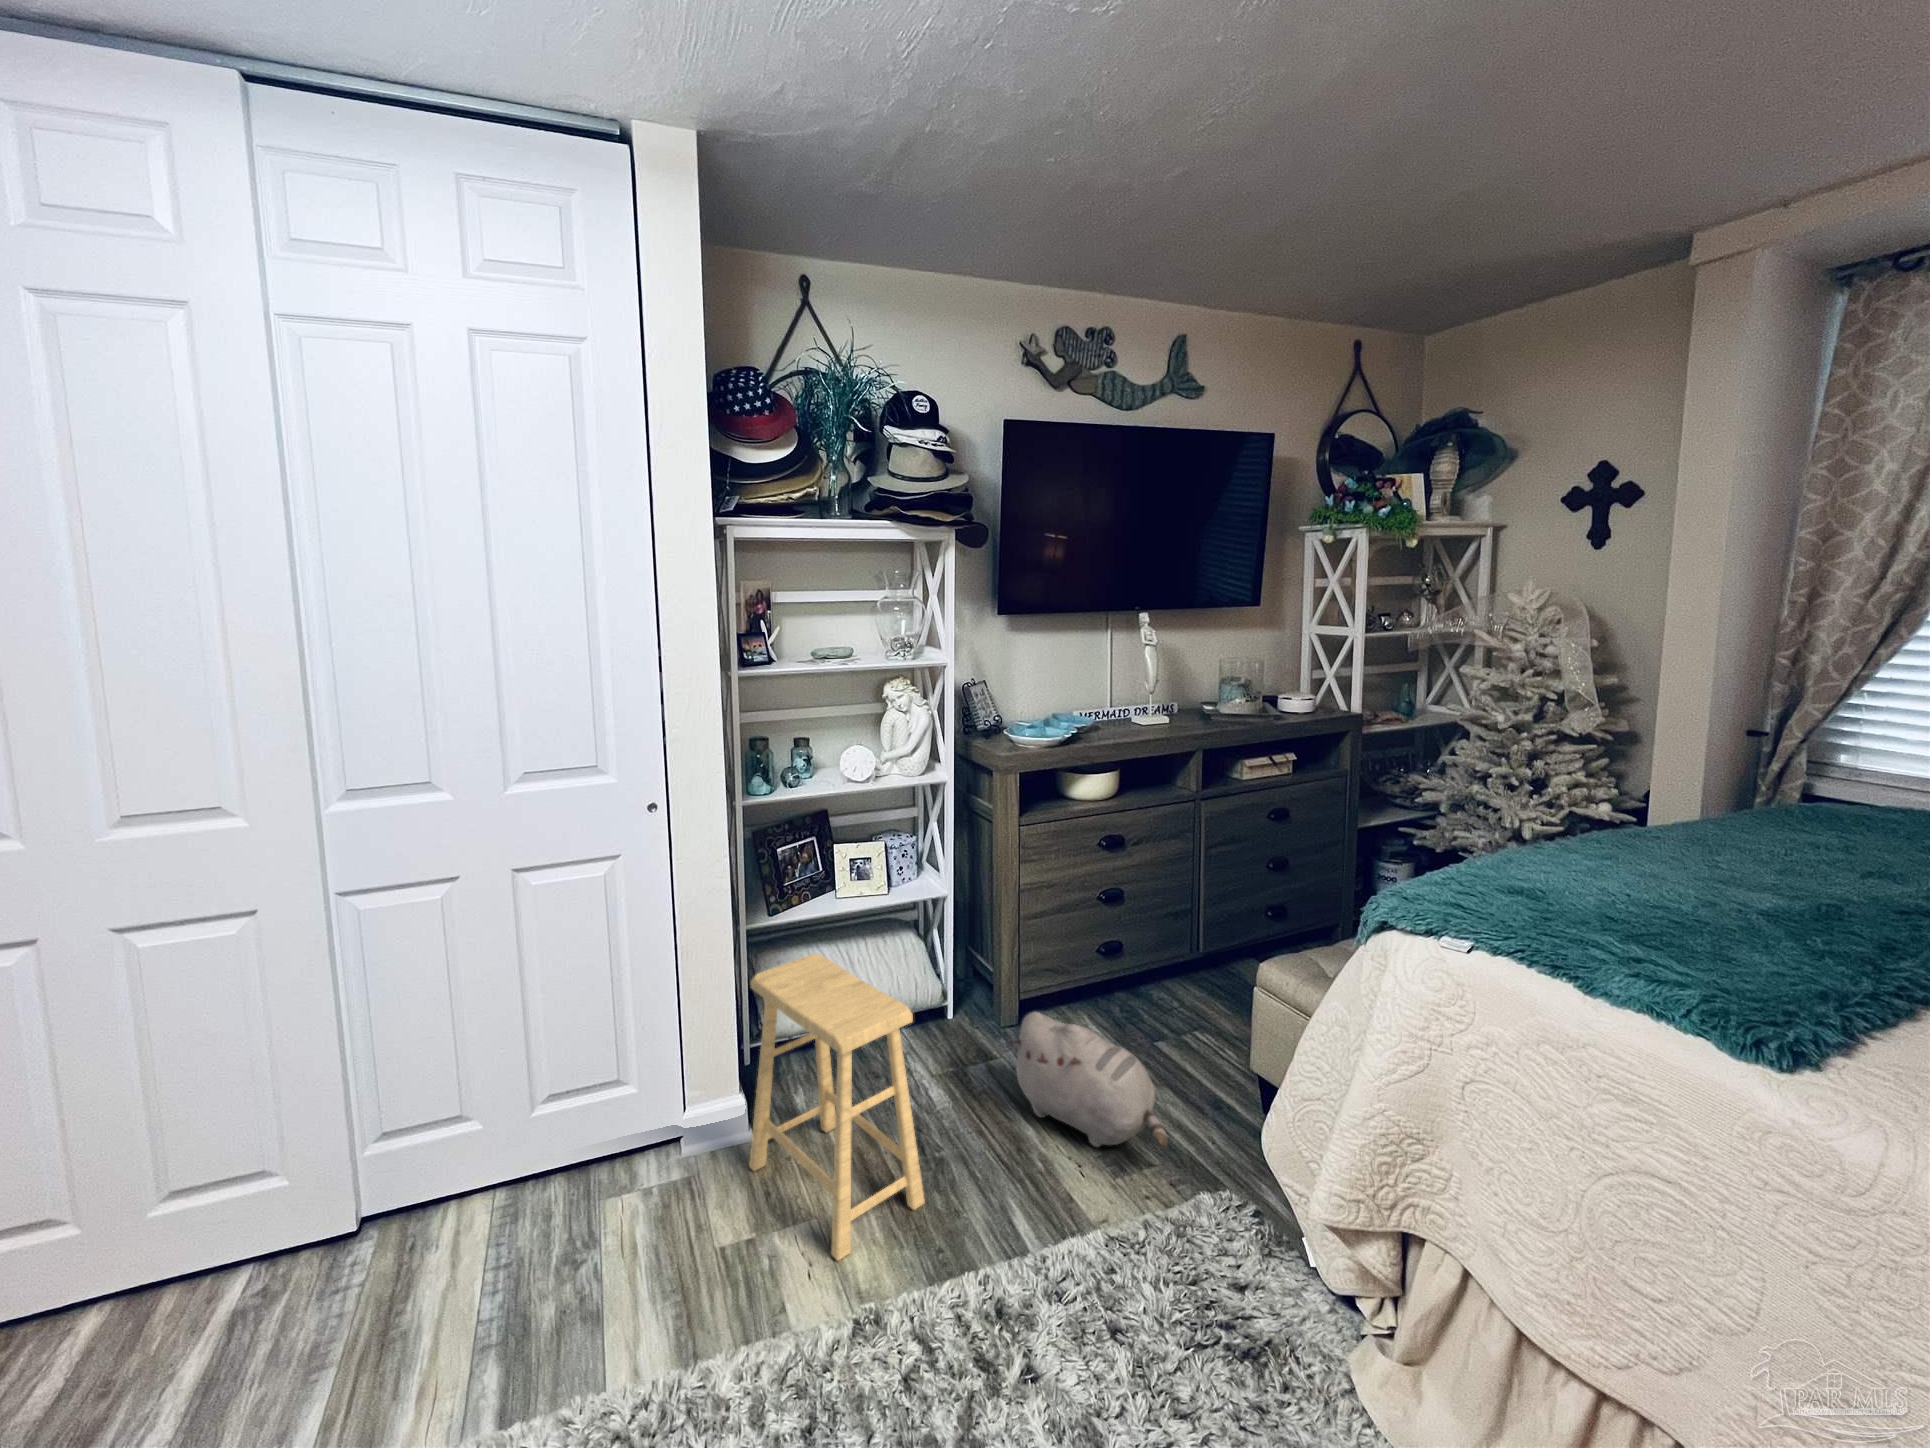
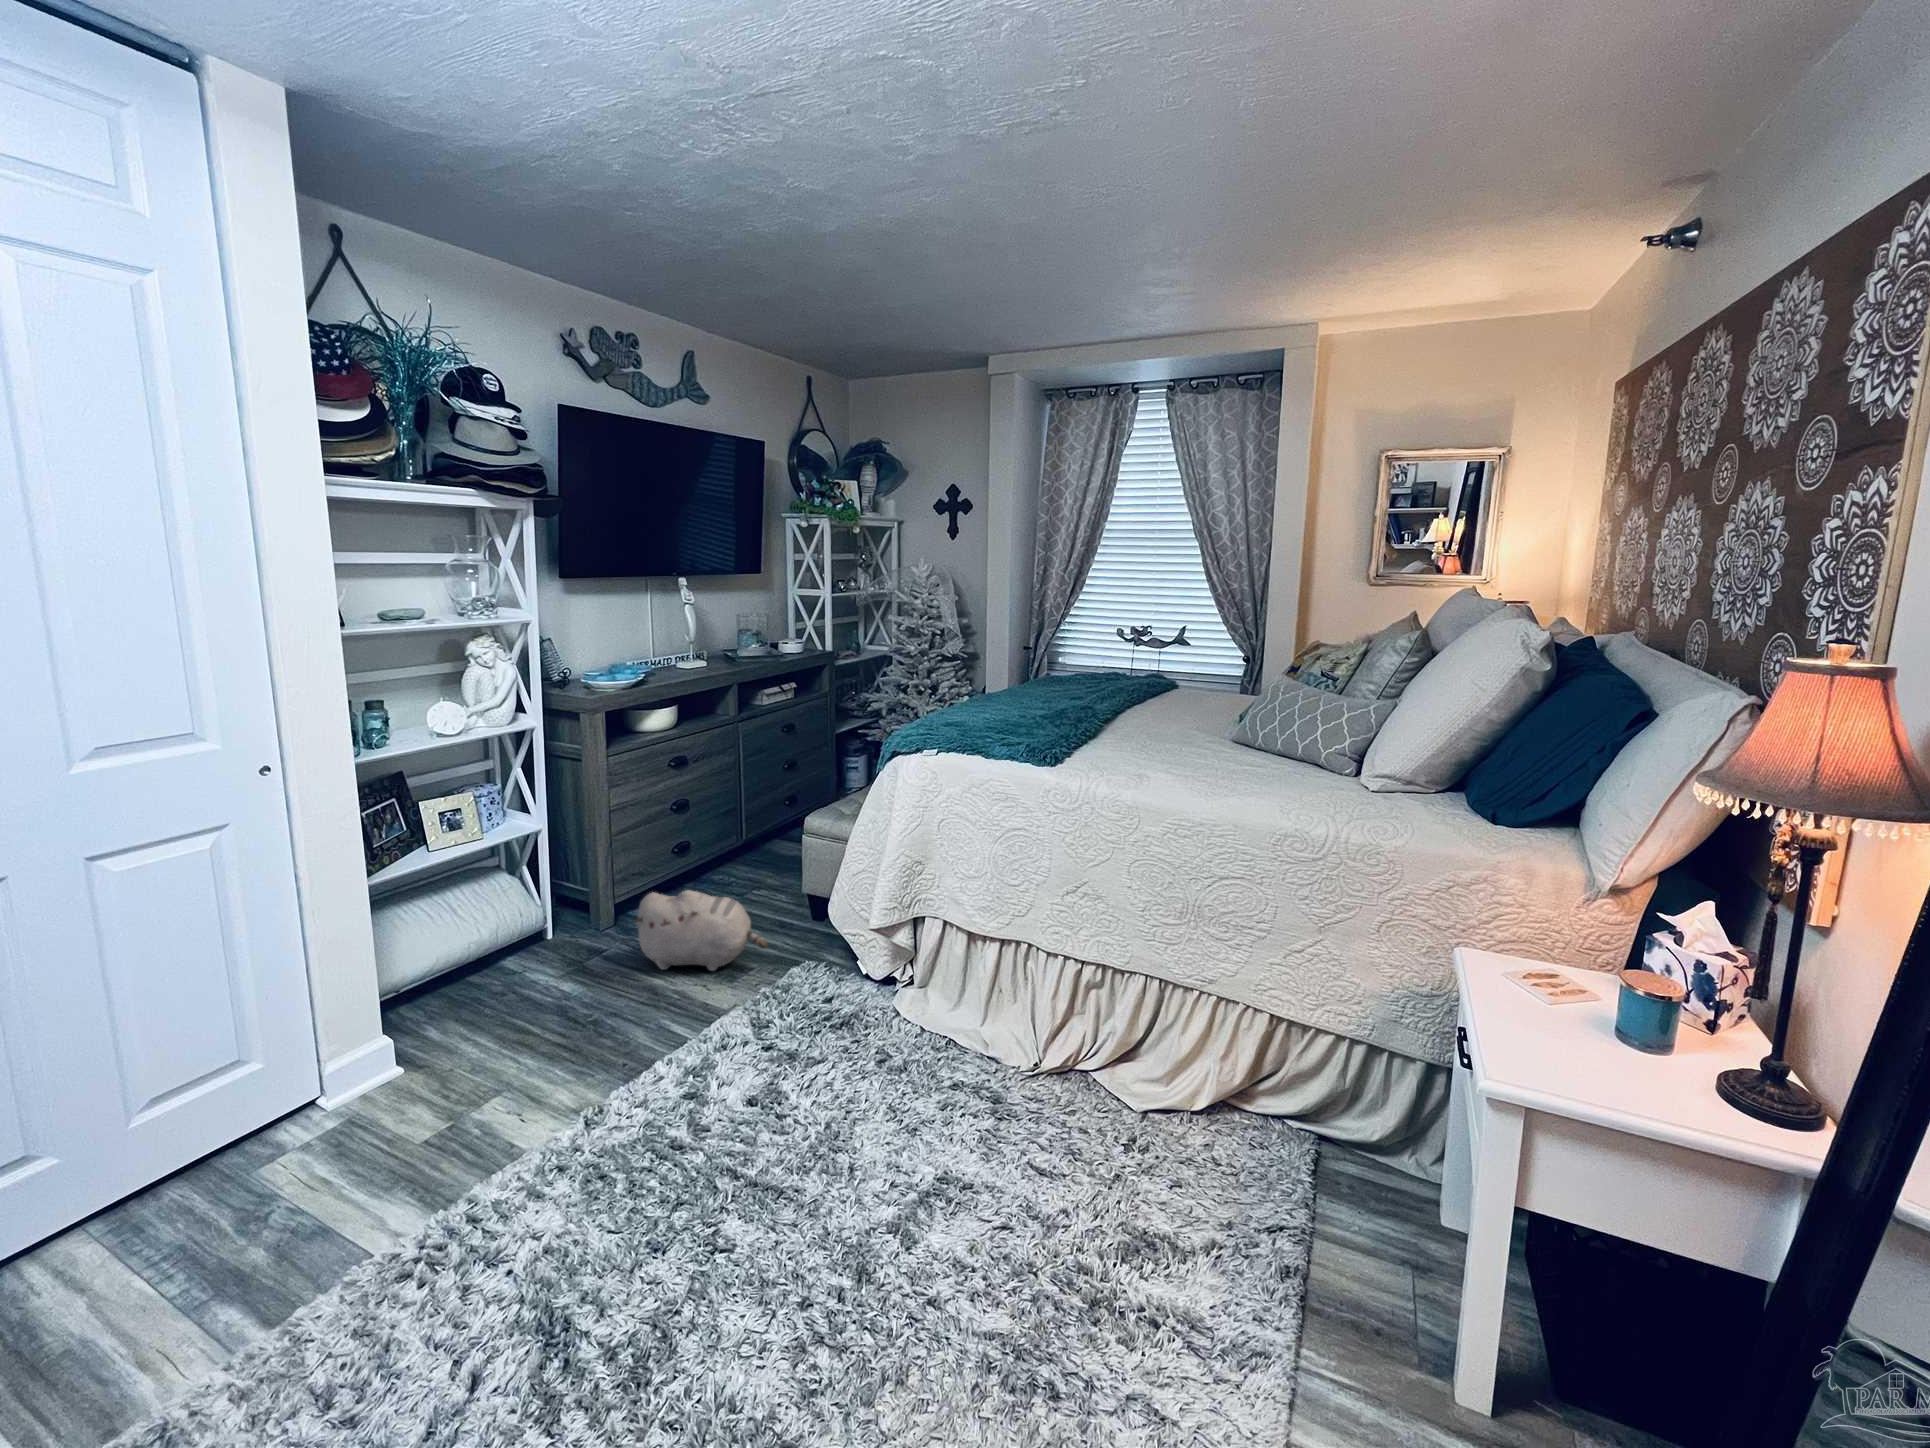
footstool: present [749,954,925,1260] -> none [406,882,600,1101]

